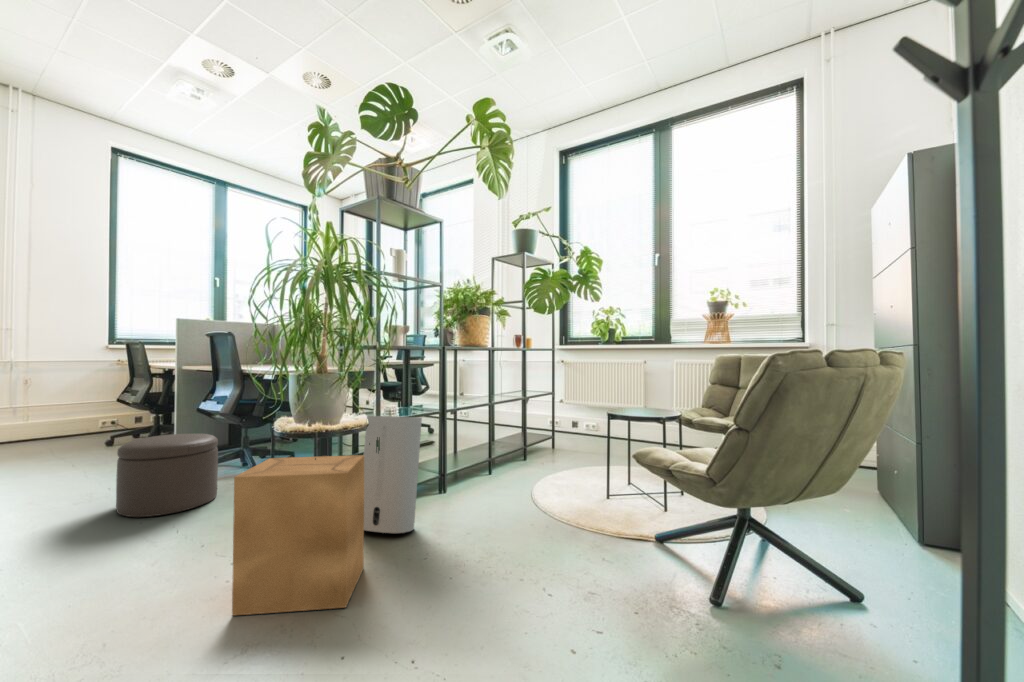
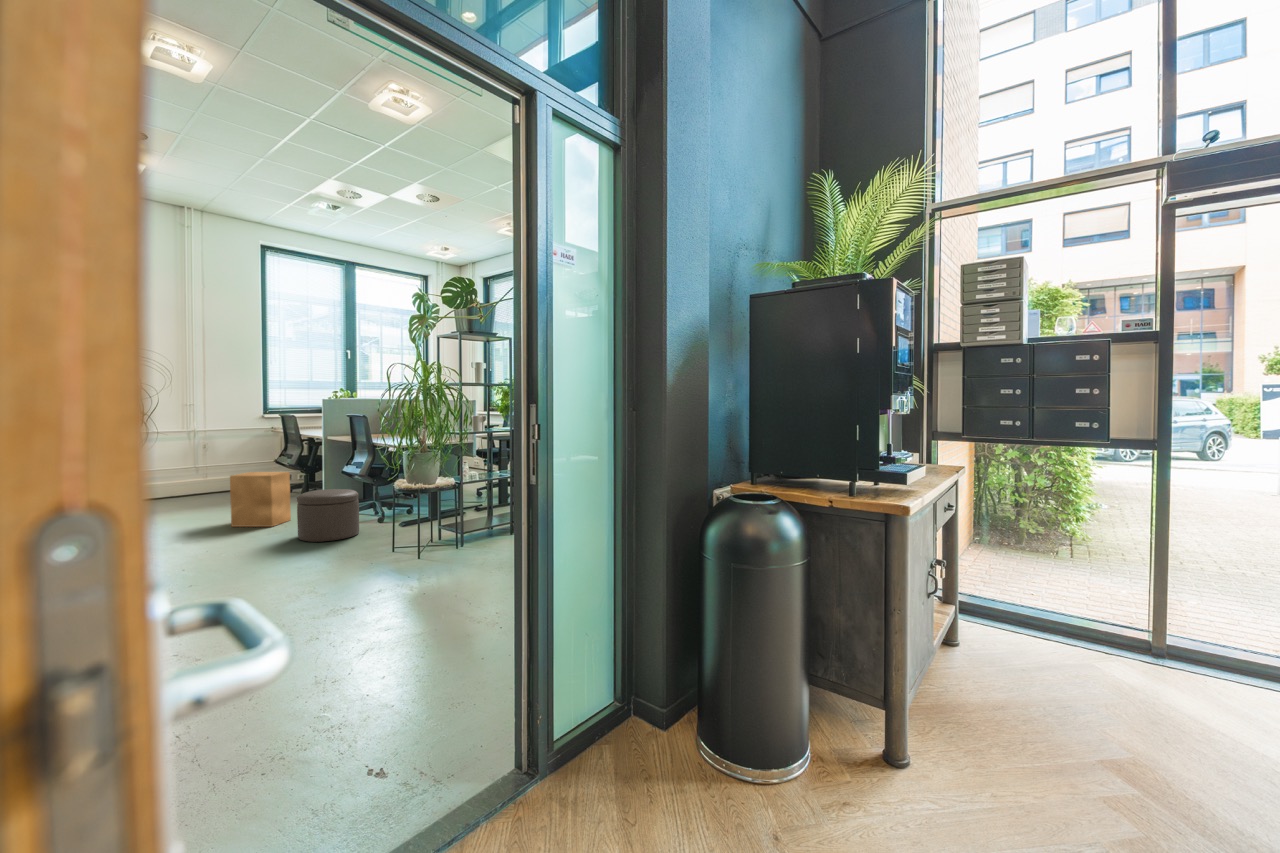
air purifier: present [364,416,422,533] -> none [447,479,489,555]
cardboard box: present [232,455,364,616] -> present [230,472,291,527]

